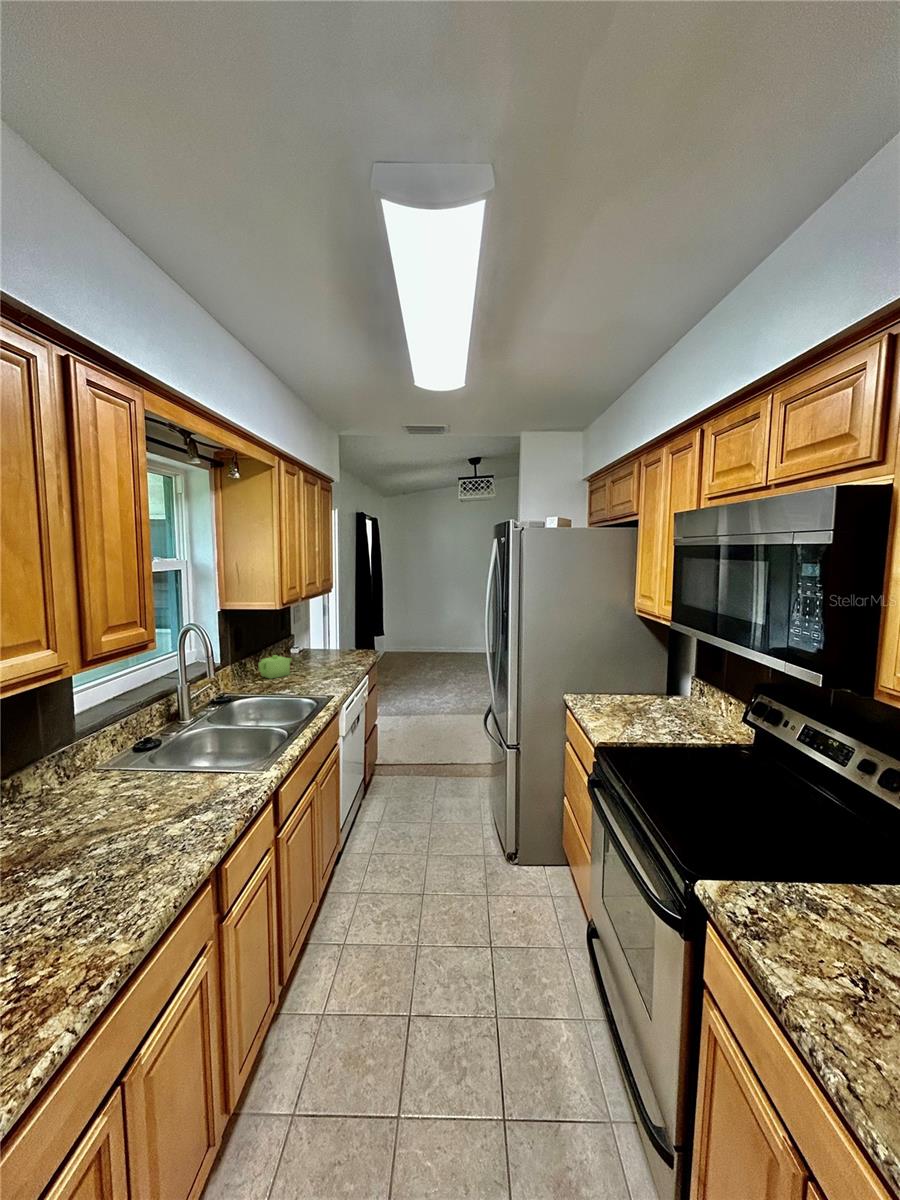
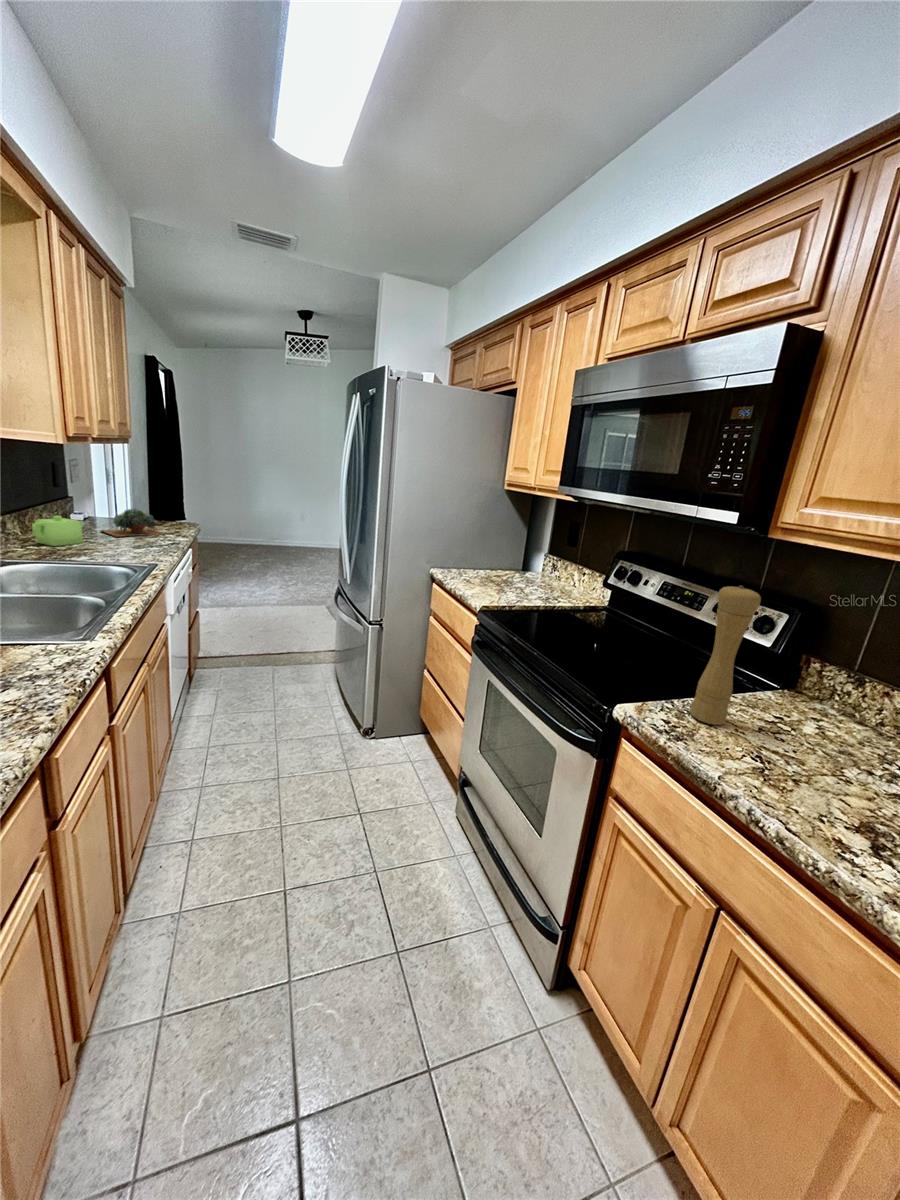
succulent plant: none [303,643,349,668] -> present [101,508,162,537]
pepper mill: none [792,761,851,926] -> present [690,586,761,725]

